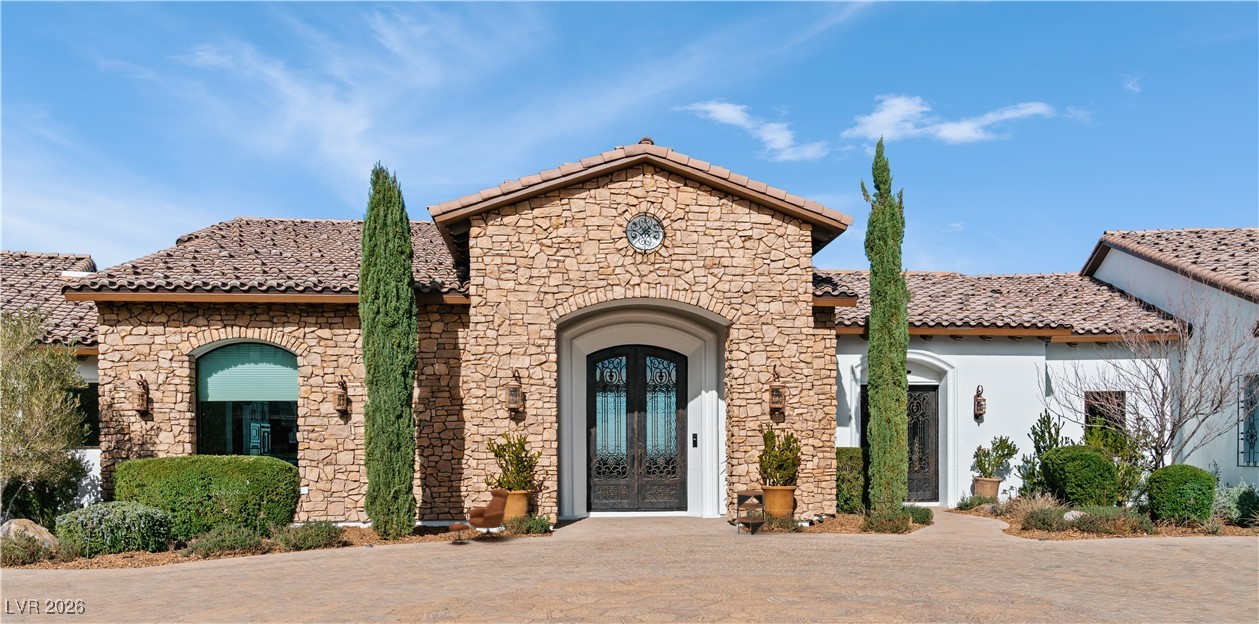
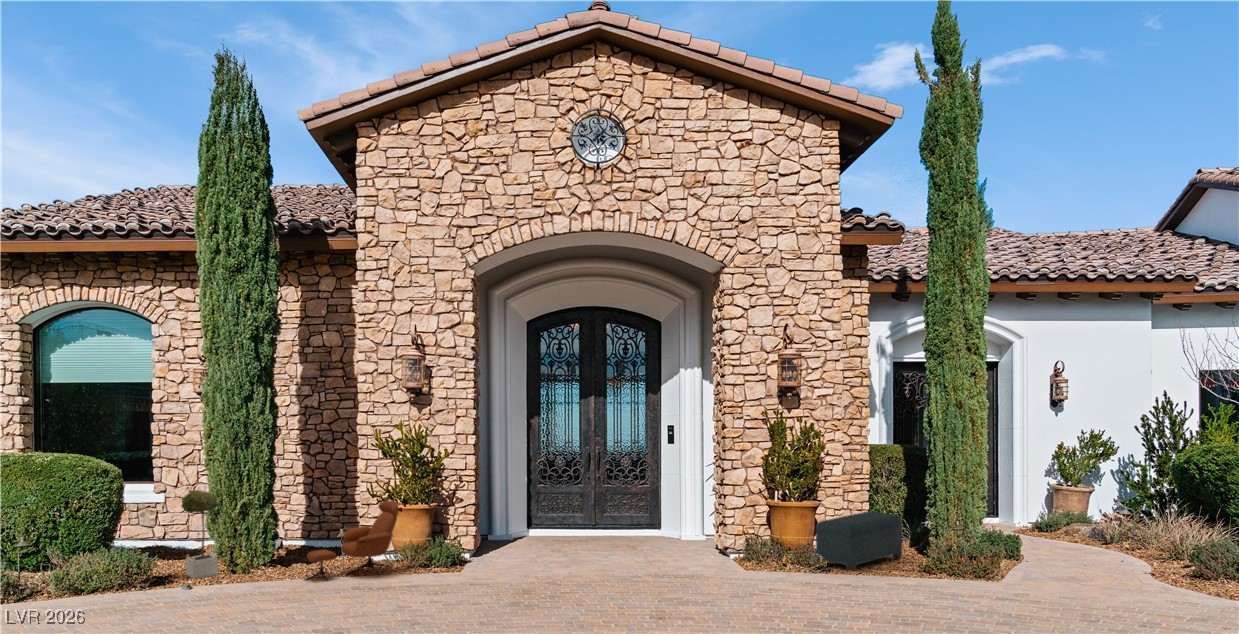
potted tree: none [357,482,383,545] -> present [181,490,220,579]
side table: present [737,490,764,535] -> none [731,505,770,571]
bench: none [794,494,852,535] -> present [816,512,902,571]

